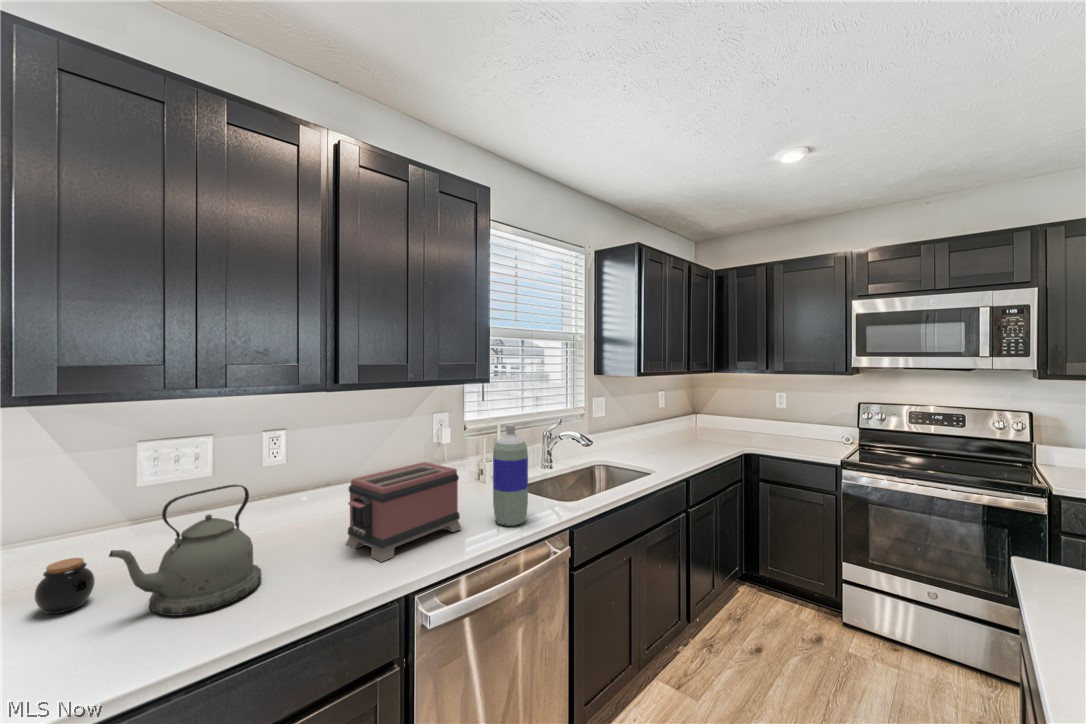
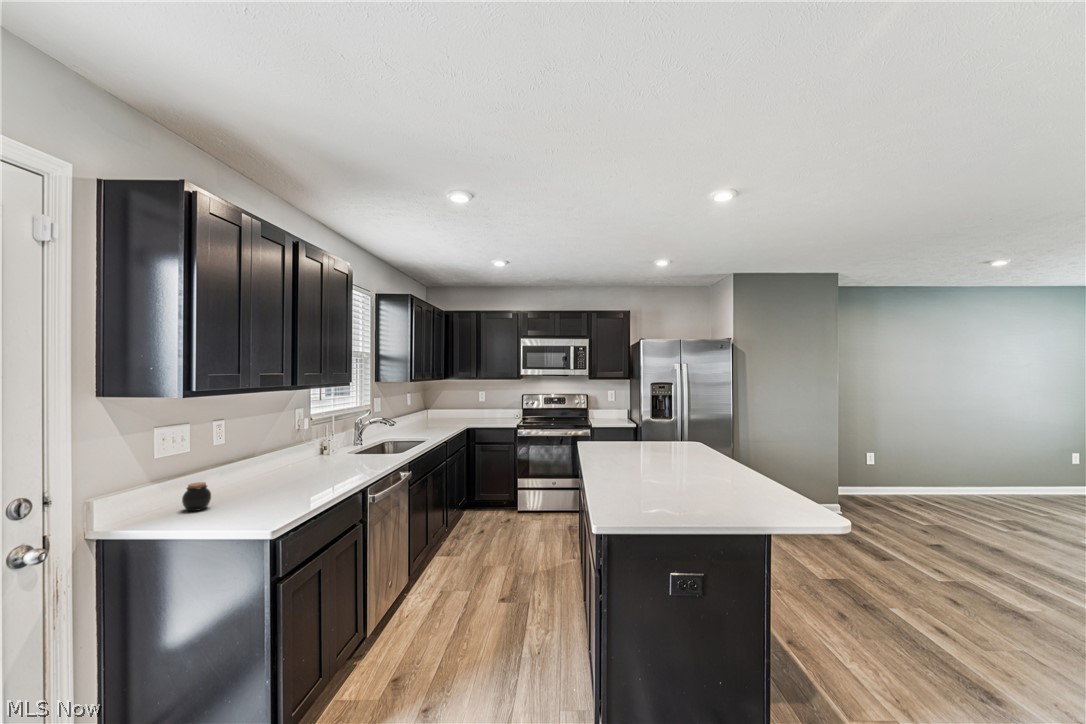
bottle: present [493,424,528,526] -> none [369,406,390,462]
toaster: present [346,462,461,562] -> none [302,431,359,478]
kettle: present [109,485,261,616] -> none [240,438,296,501]

